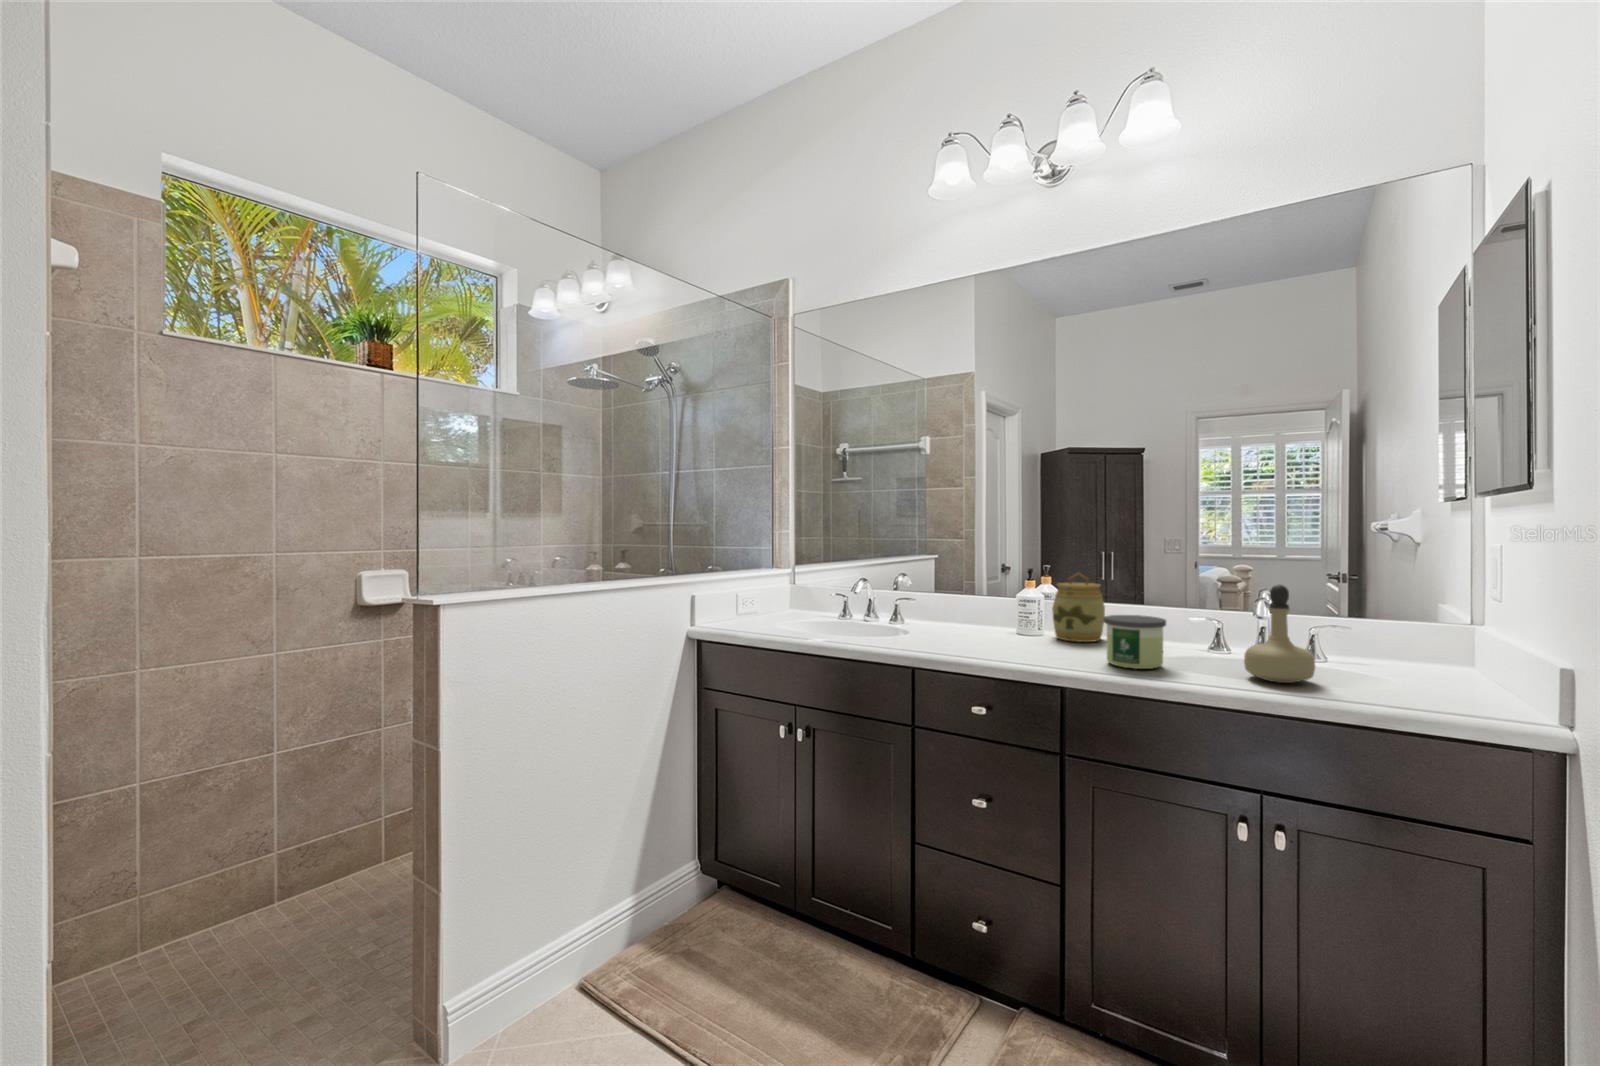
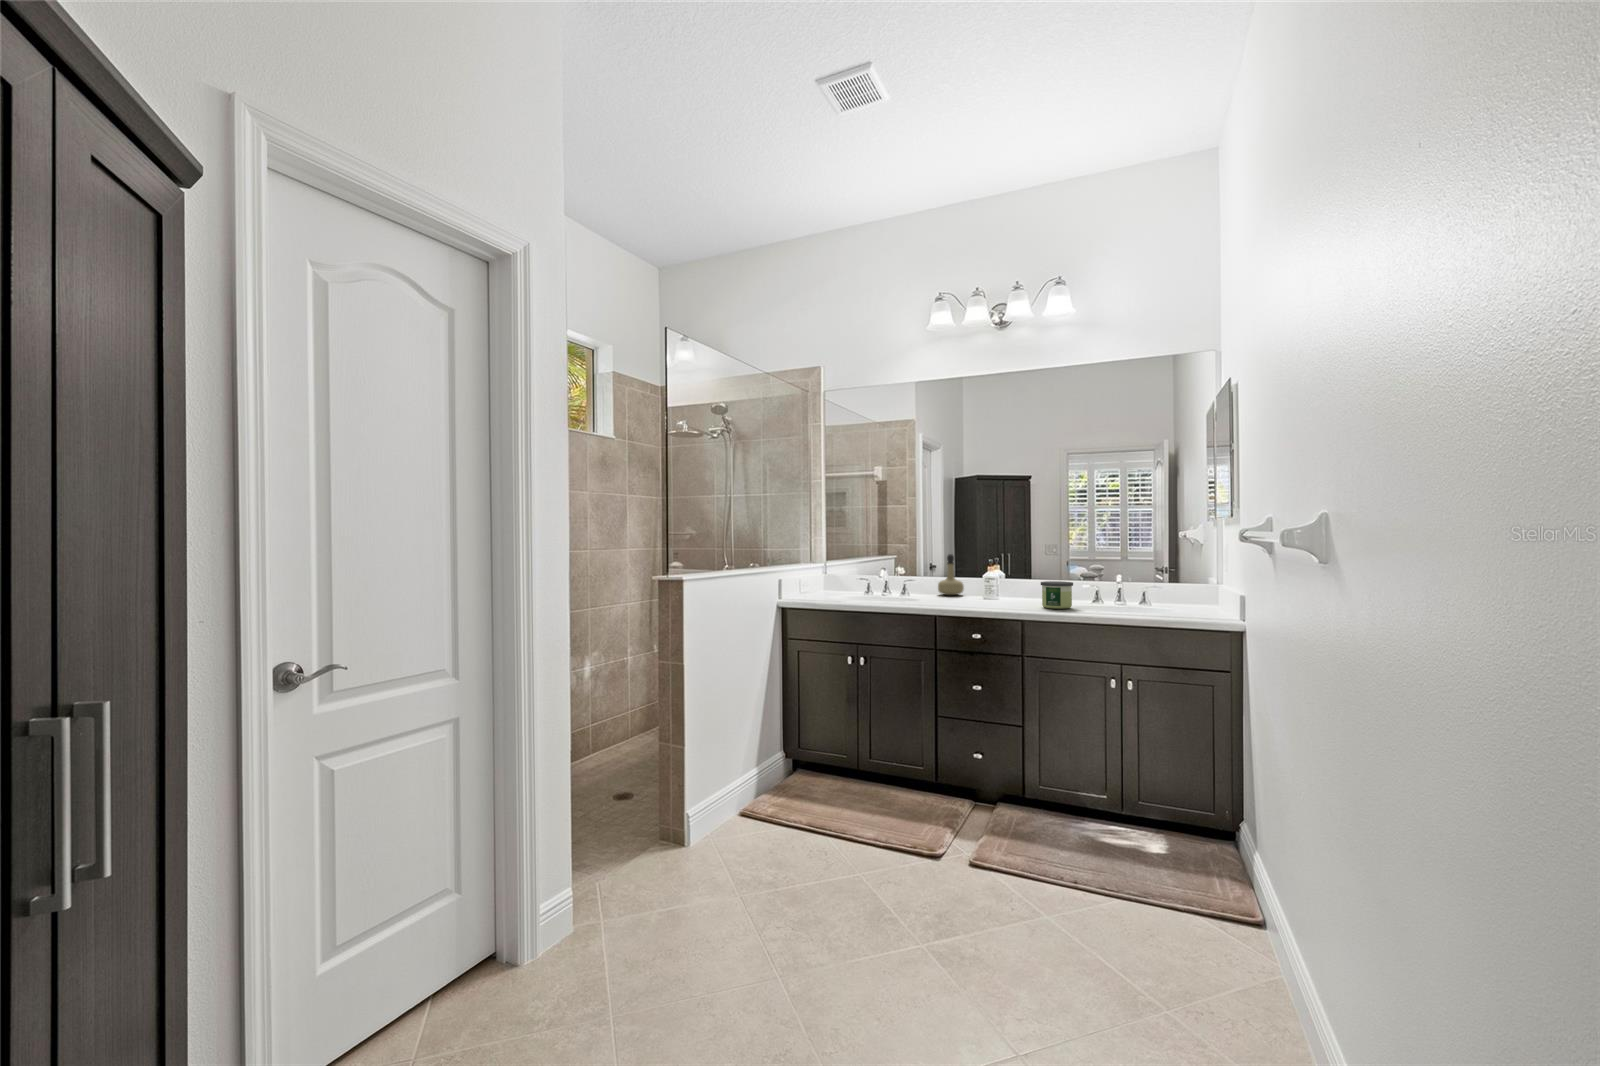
jar: present [1052,573,1105,642] -> none [1006,560,1036,600]
perfume bottle: present [1244,585,1315,683] -> present [938,554,964,595]

